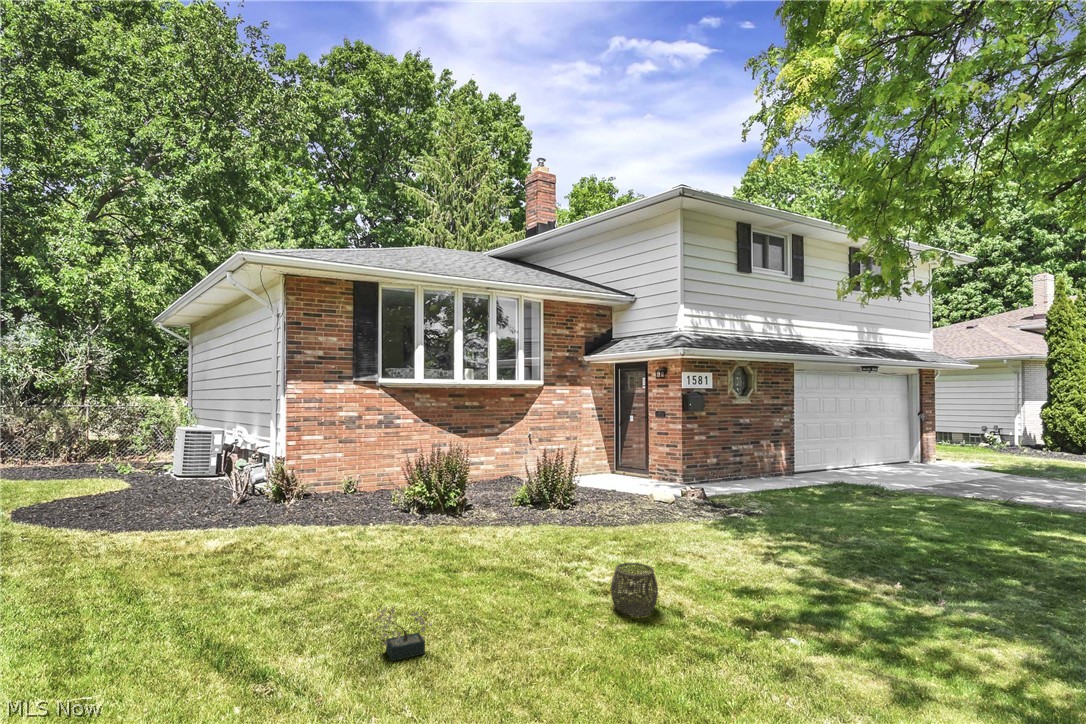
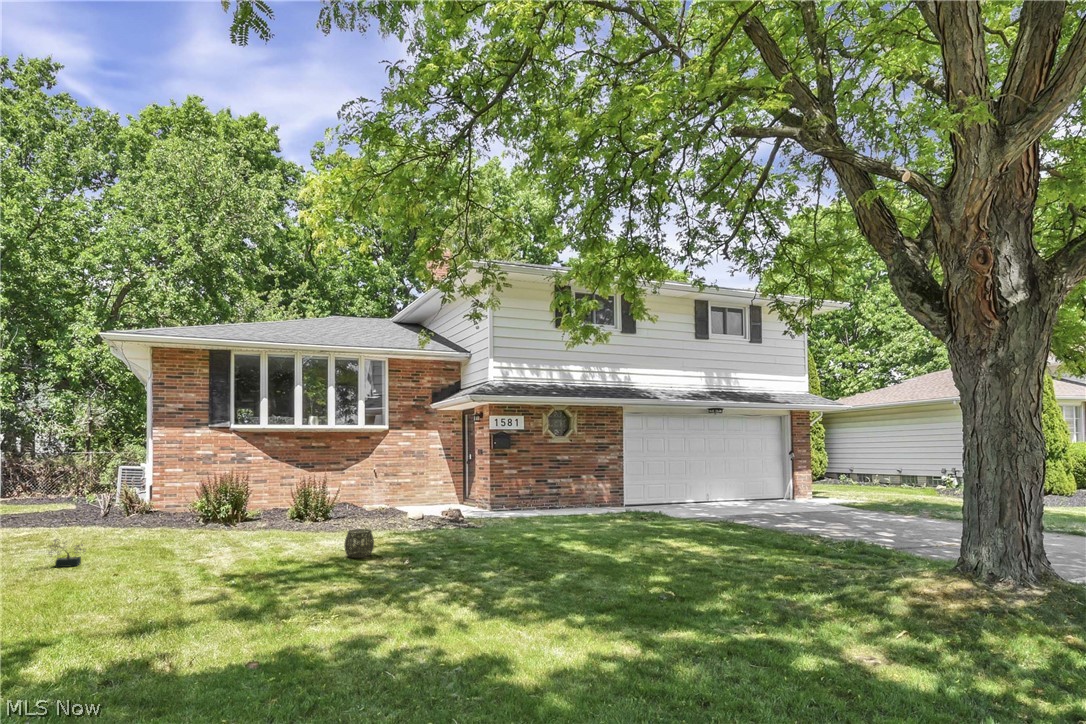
woven basket: present [611,563,658,616] -> present [344,529,374,558]

